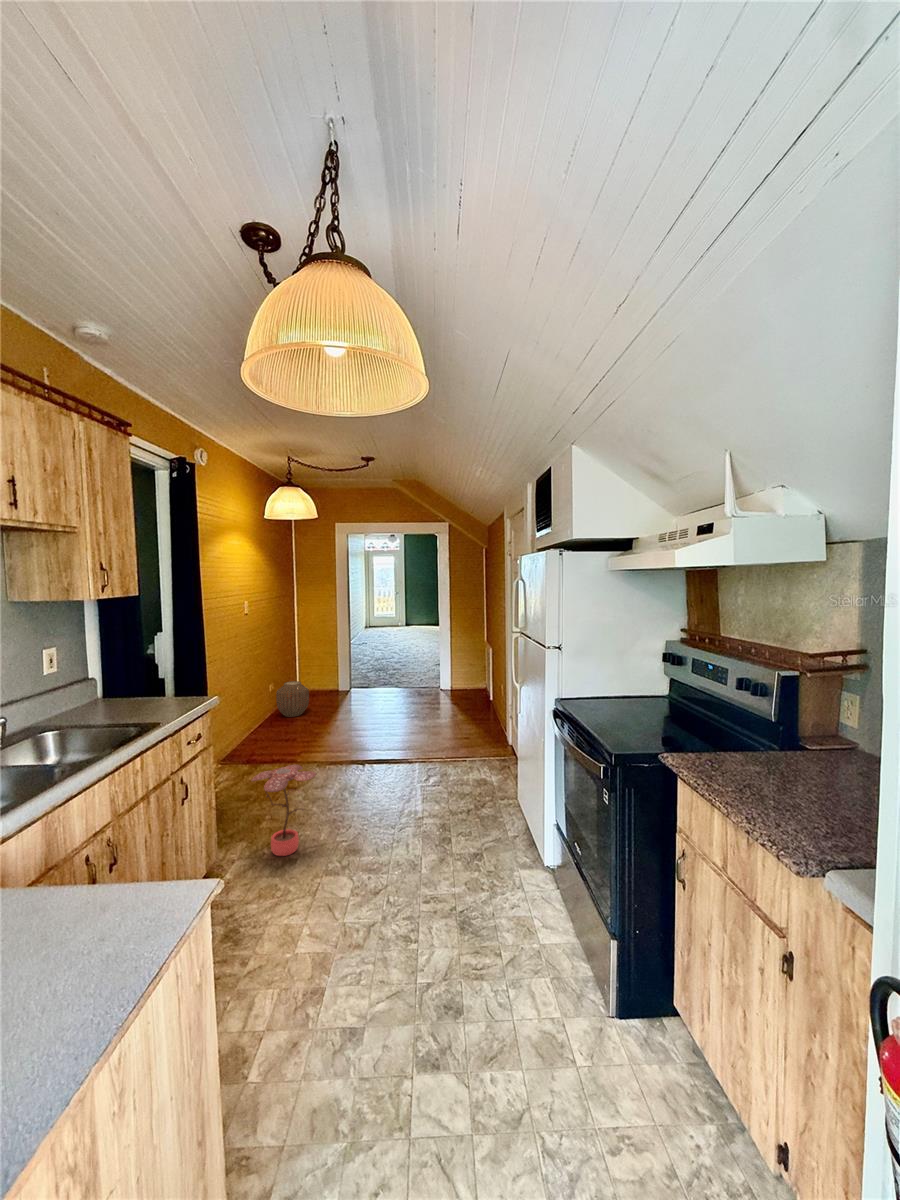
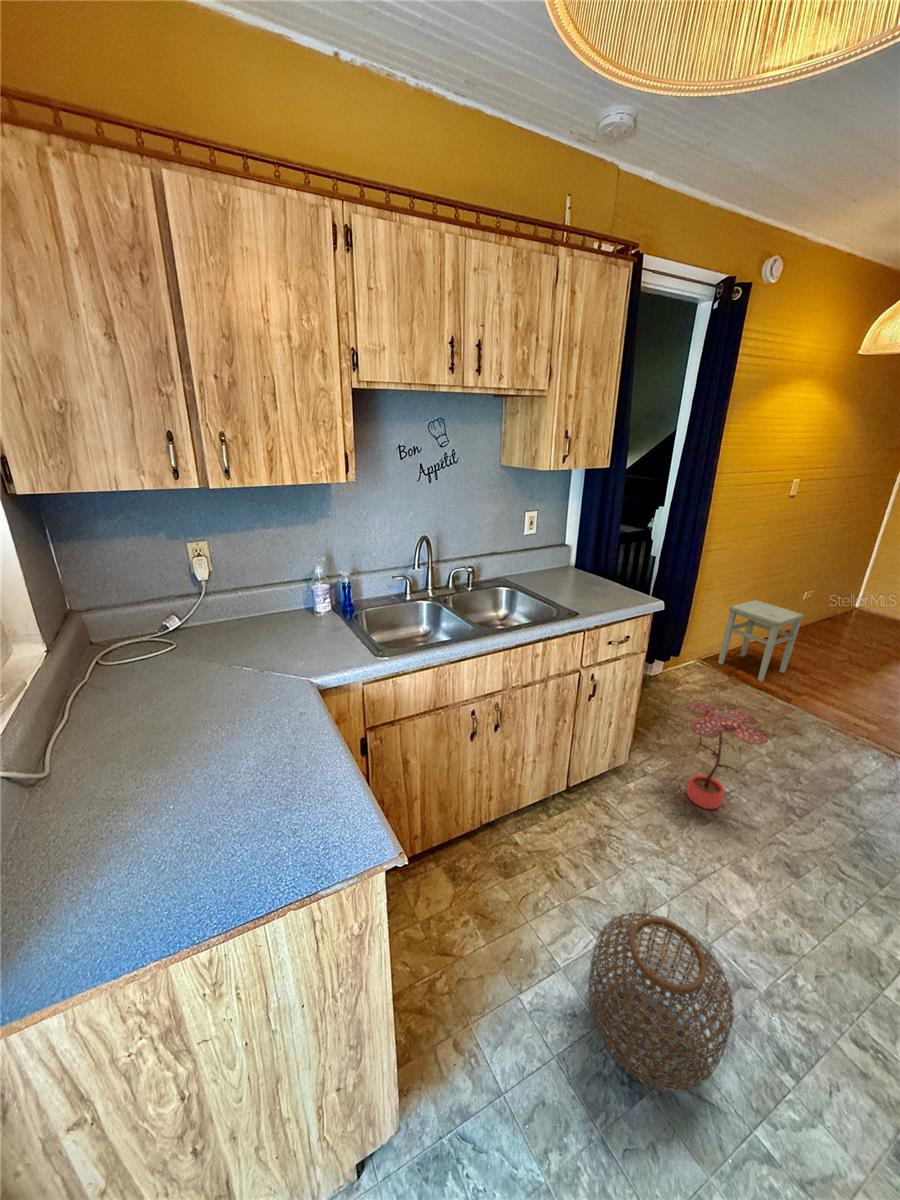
woven basket: present [276,681,309,717] -> present [588,912,734,1092]
stool: none [230,696,283,759] -> present [718,600,804,682]

